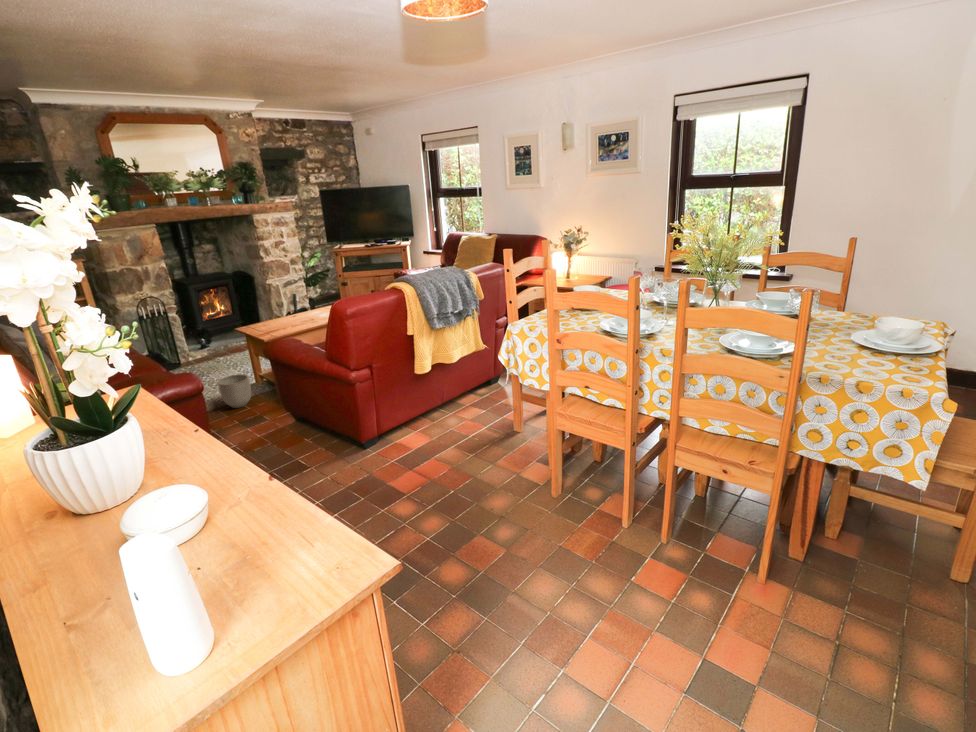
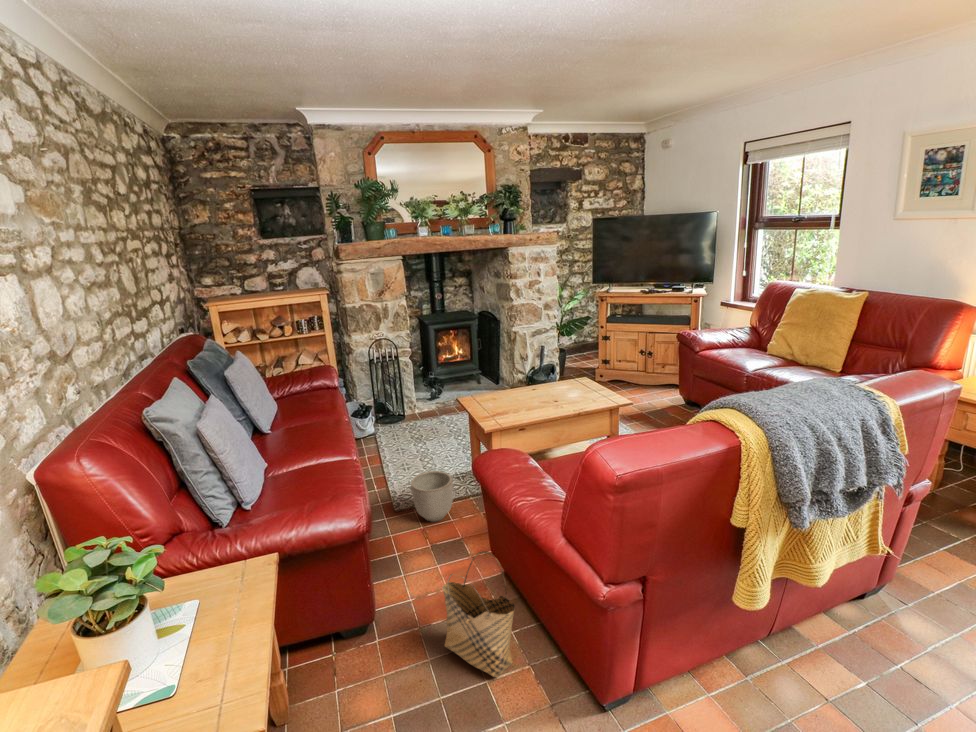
woven basket: none [265,385,314,449] -> present [442,551,515,677]

